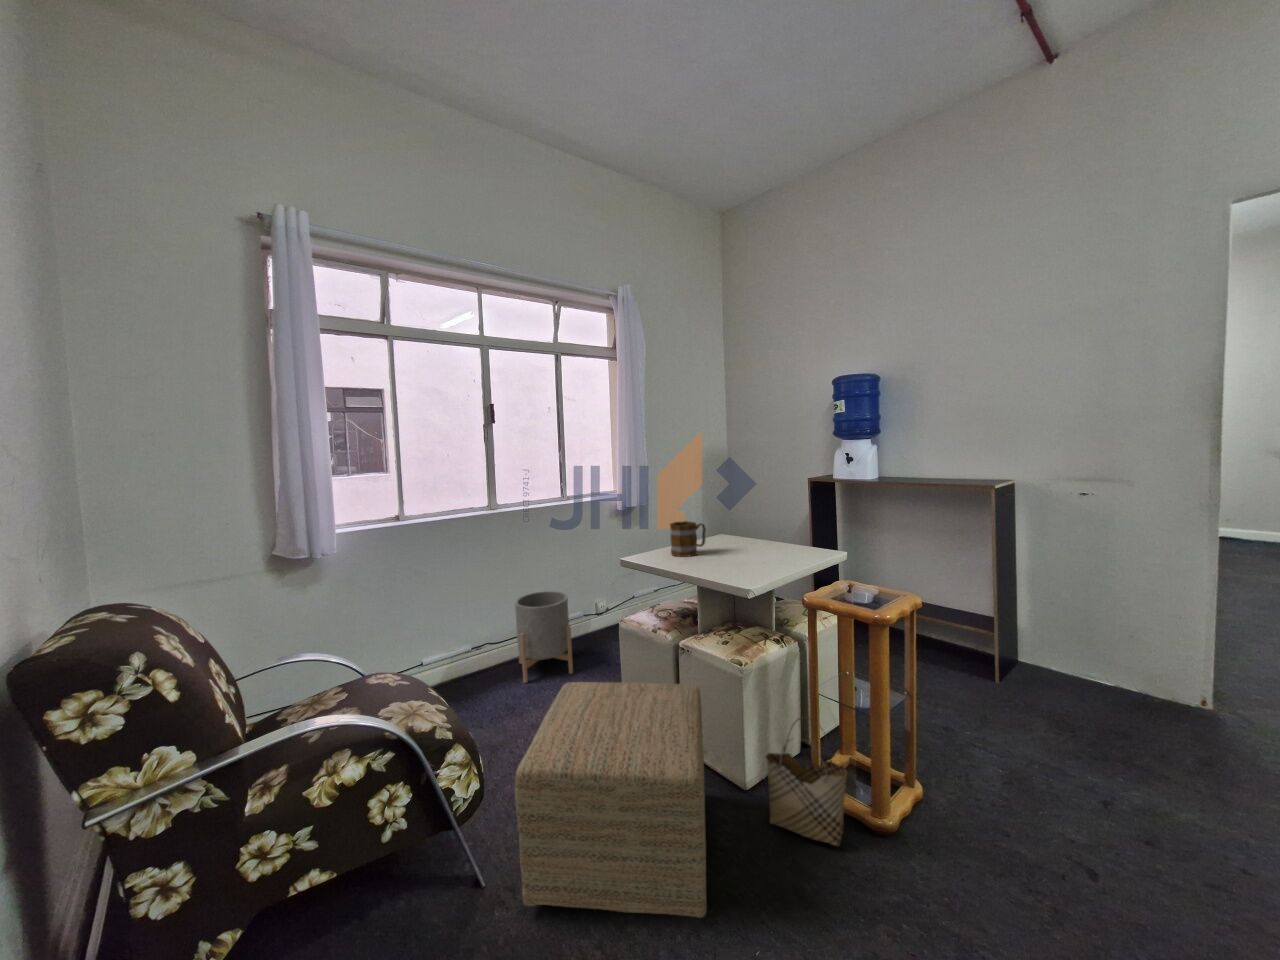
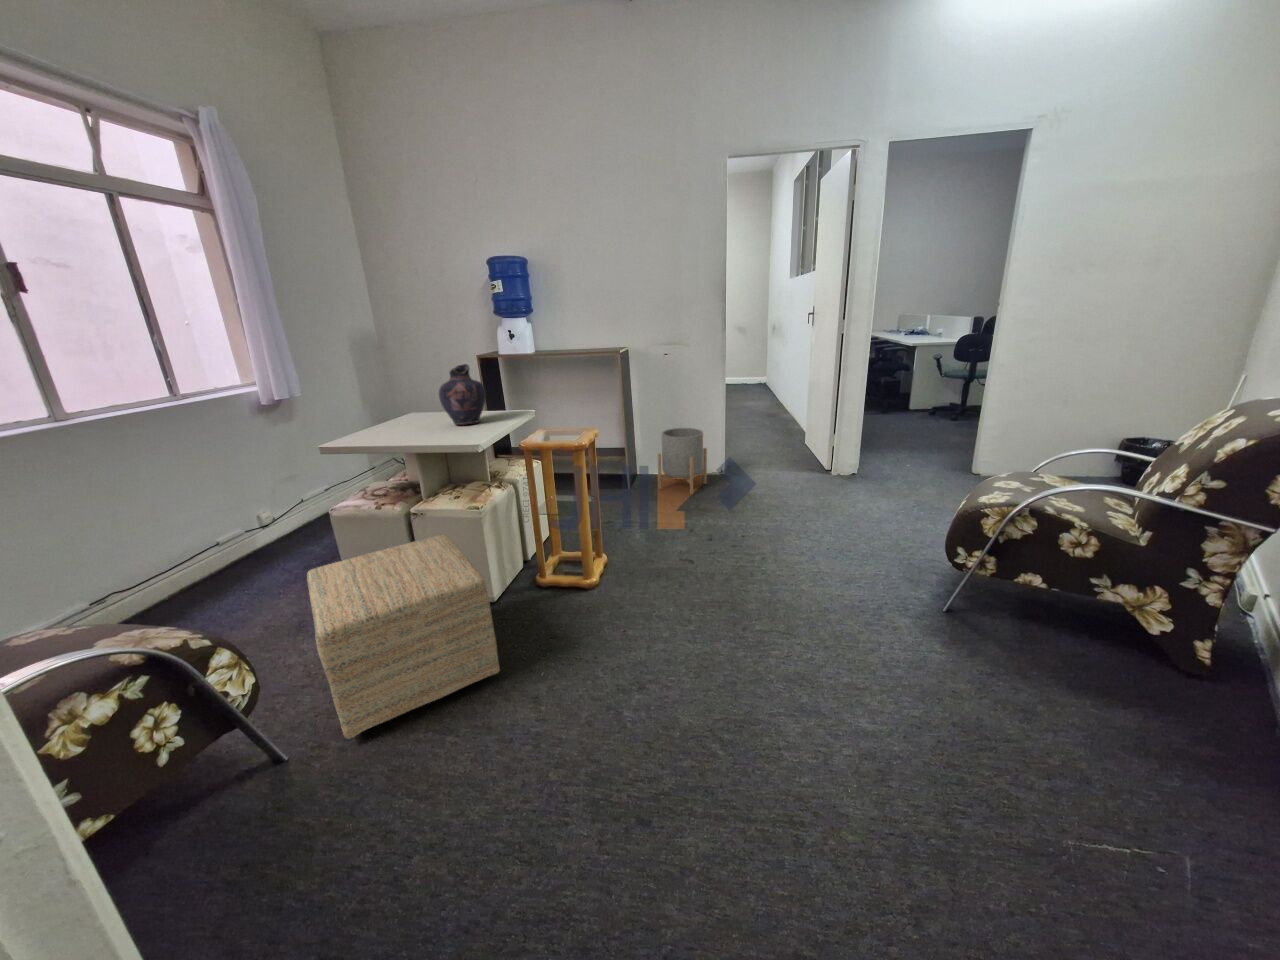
vase: none [739,491,789,557] -> present [439,364,486,425]
mug: present [670,521,706,557] -> none [365,401,405,437]
planter: present [515,591,573,683] -> present [658,428,707,495]
woven basket: present [766,717,847,846] -> none [509,532,567,612]

